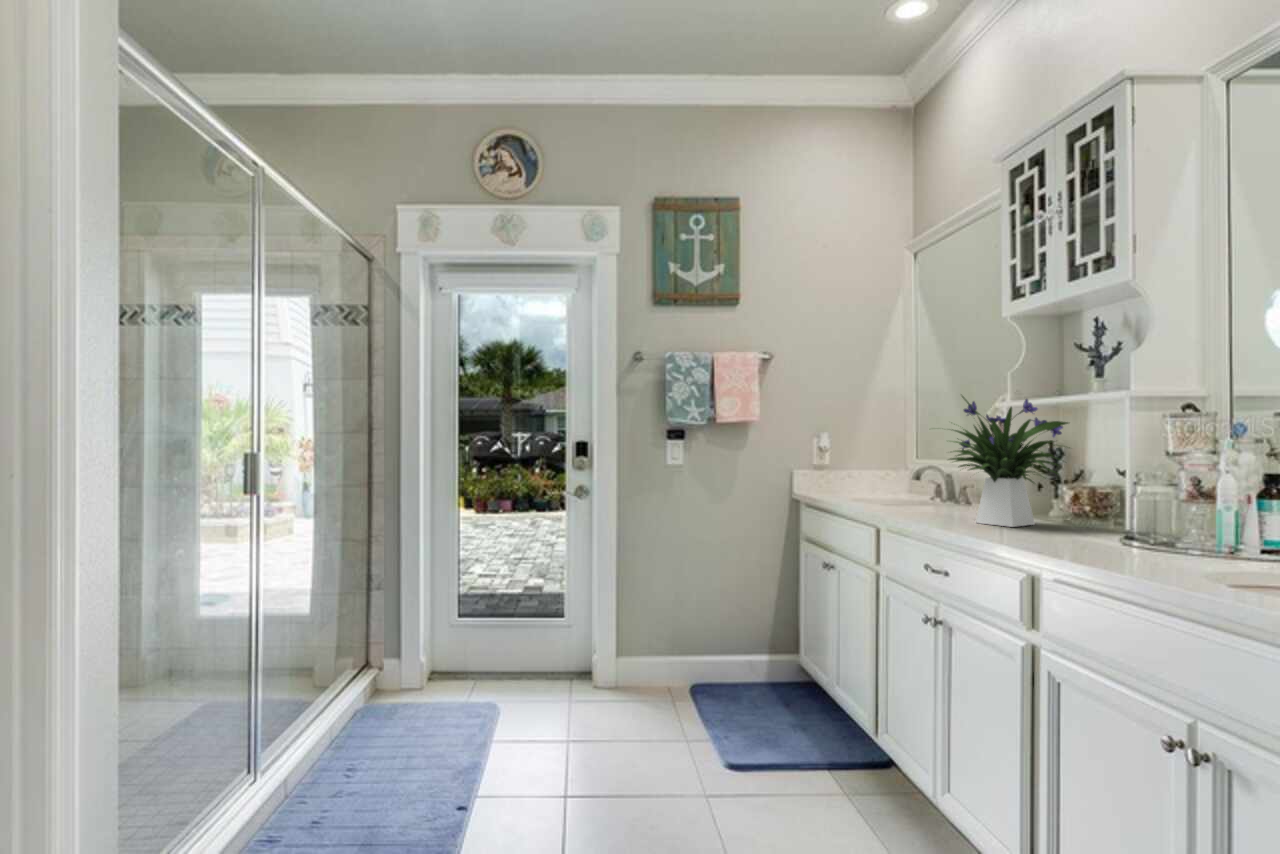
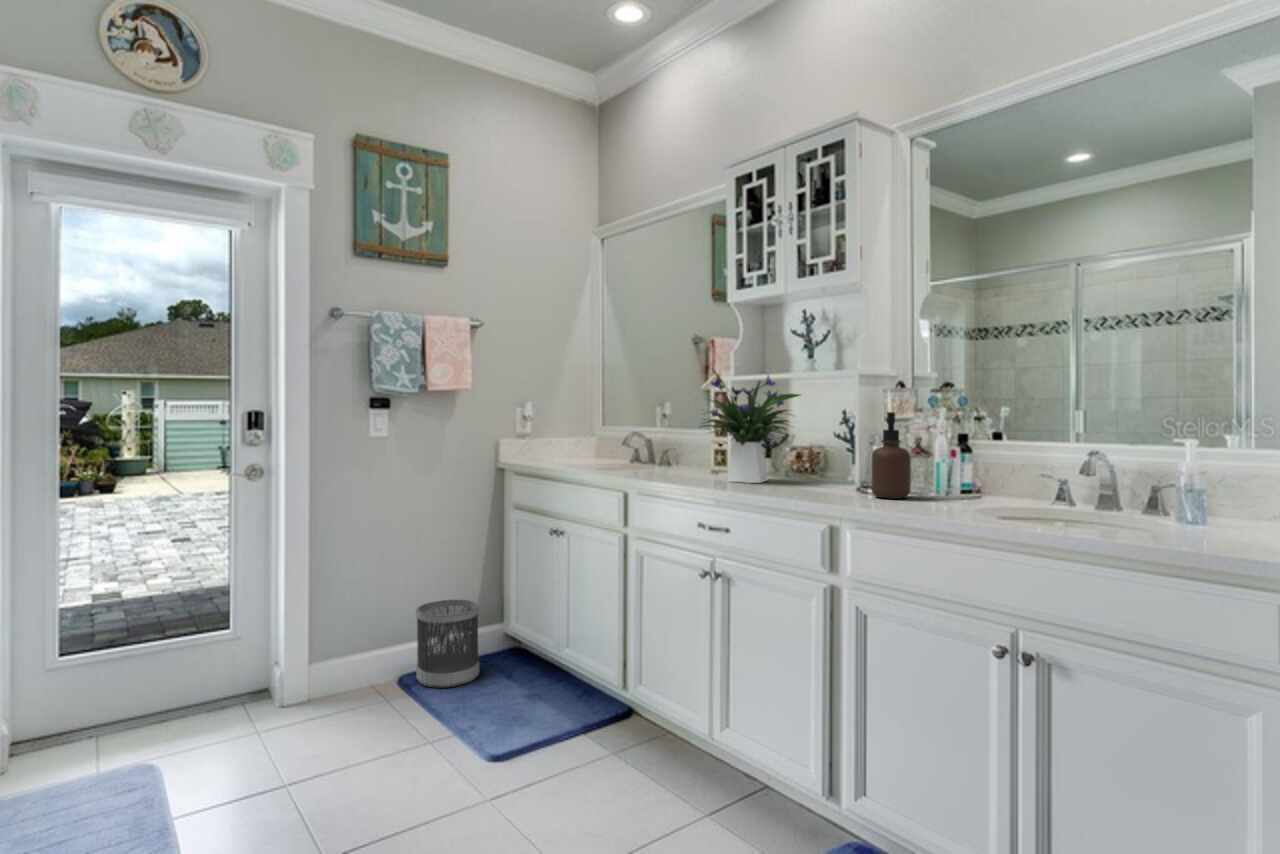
soap dispenser: none [1117,445,1175,557] -> present [871,412,911,499]
wastebasket: none [702,620,759,703] -> present [416,599,479,688]

